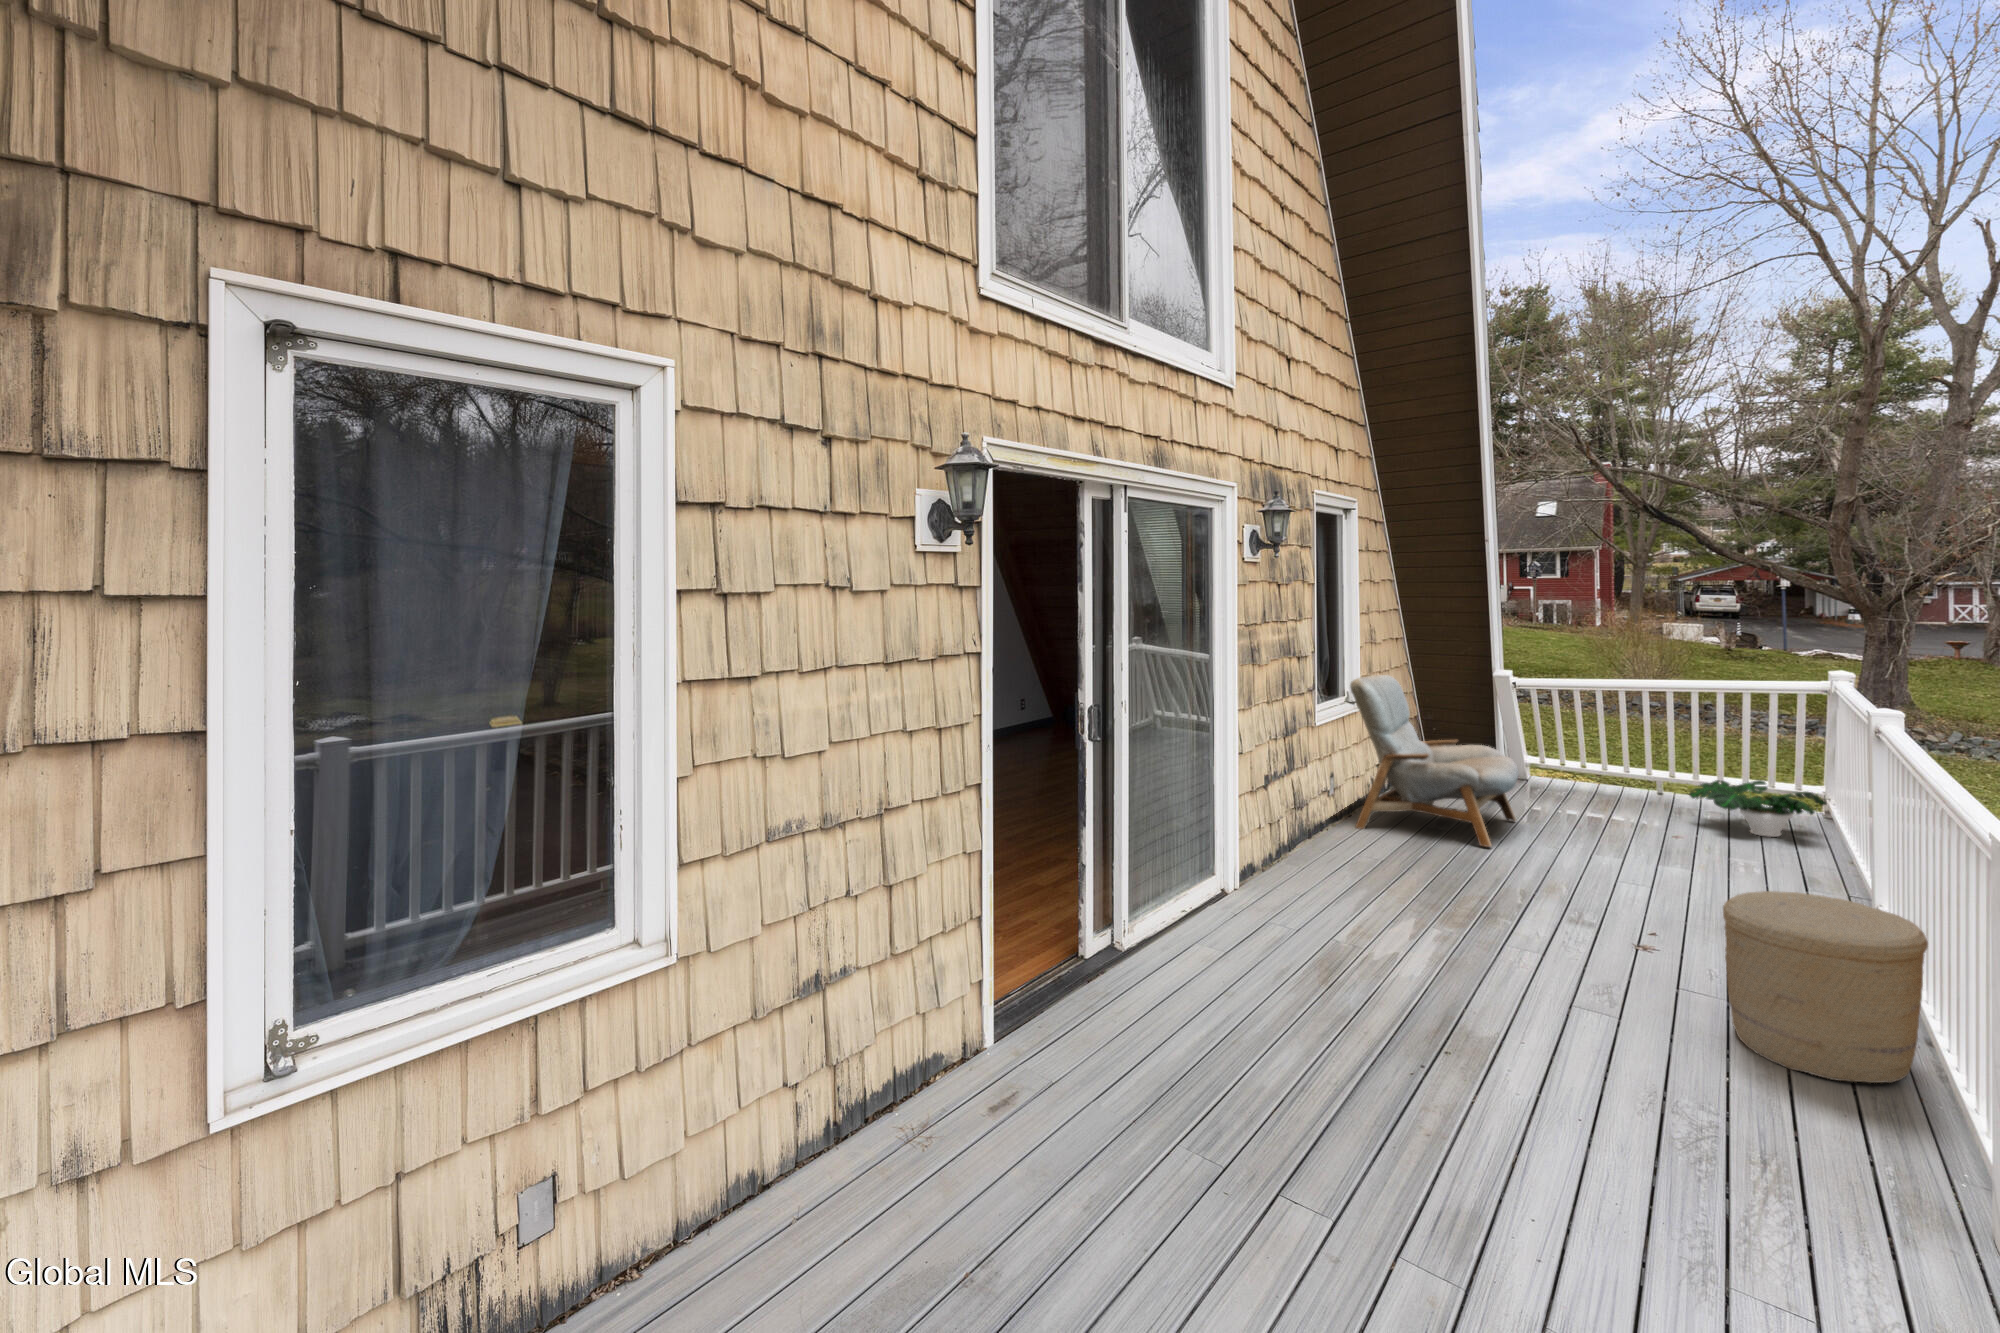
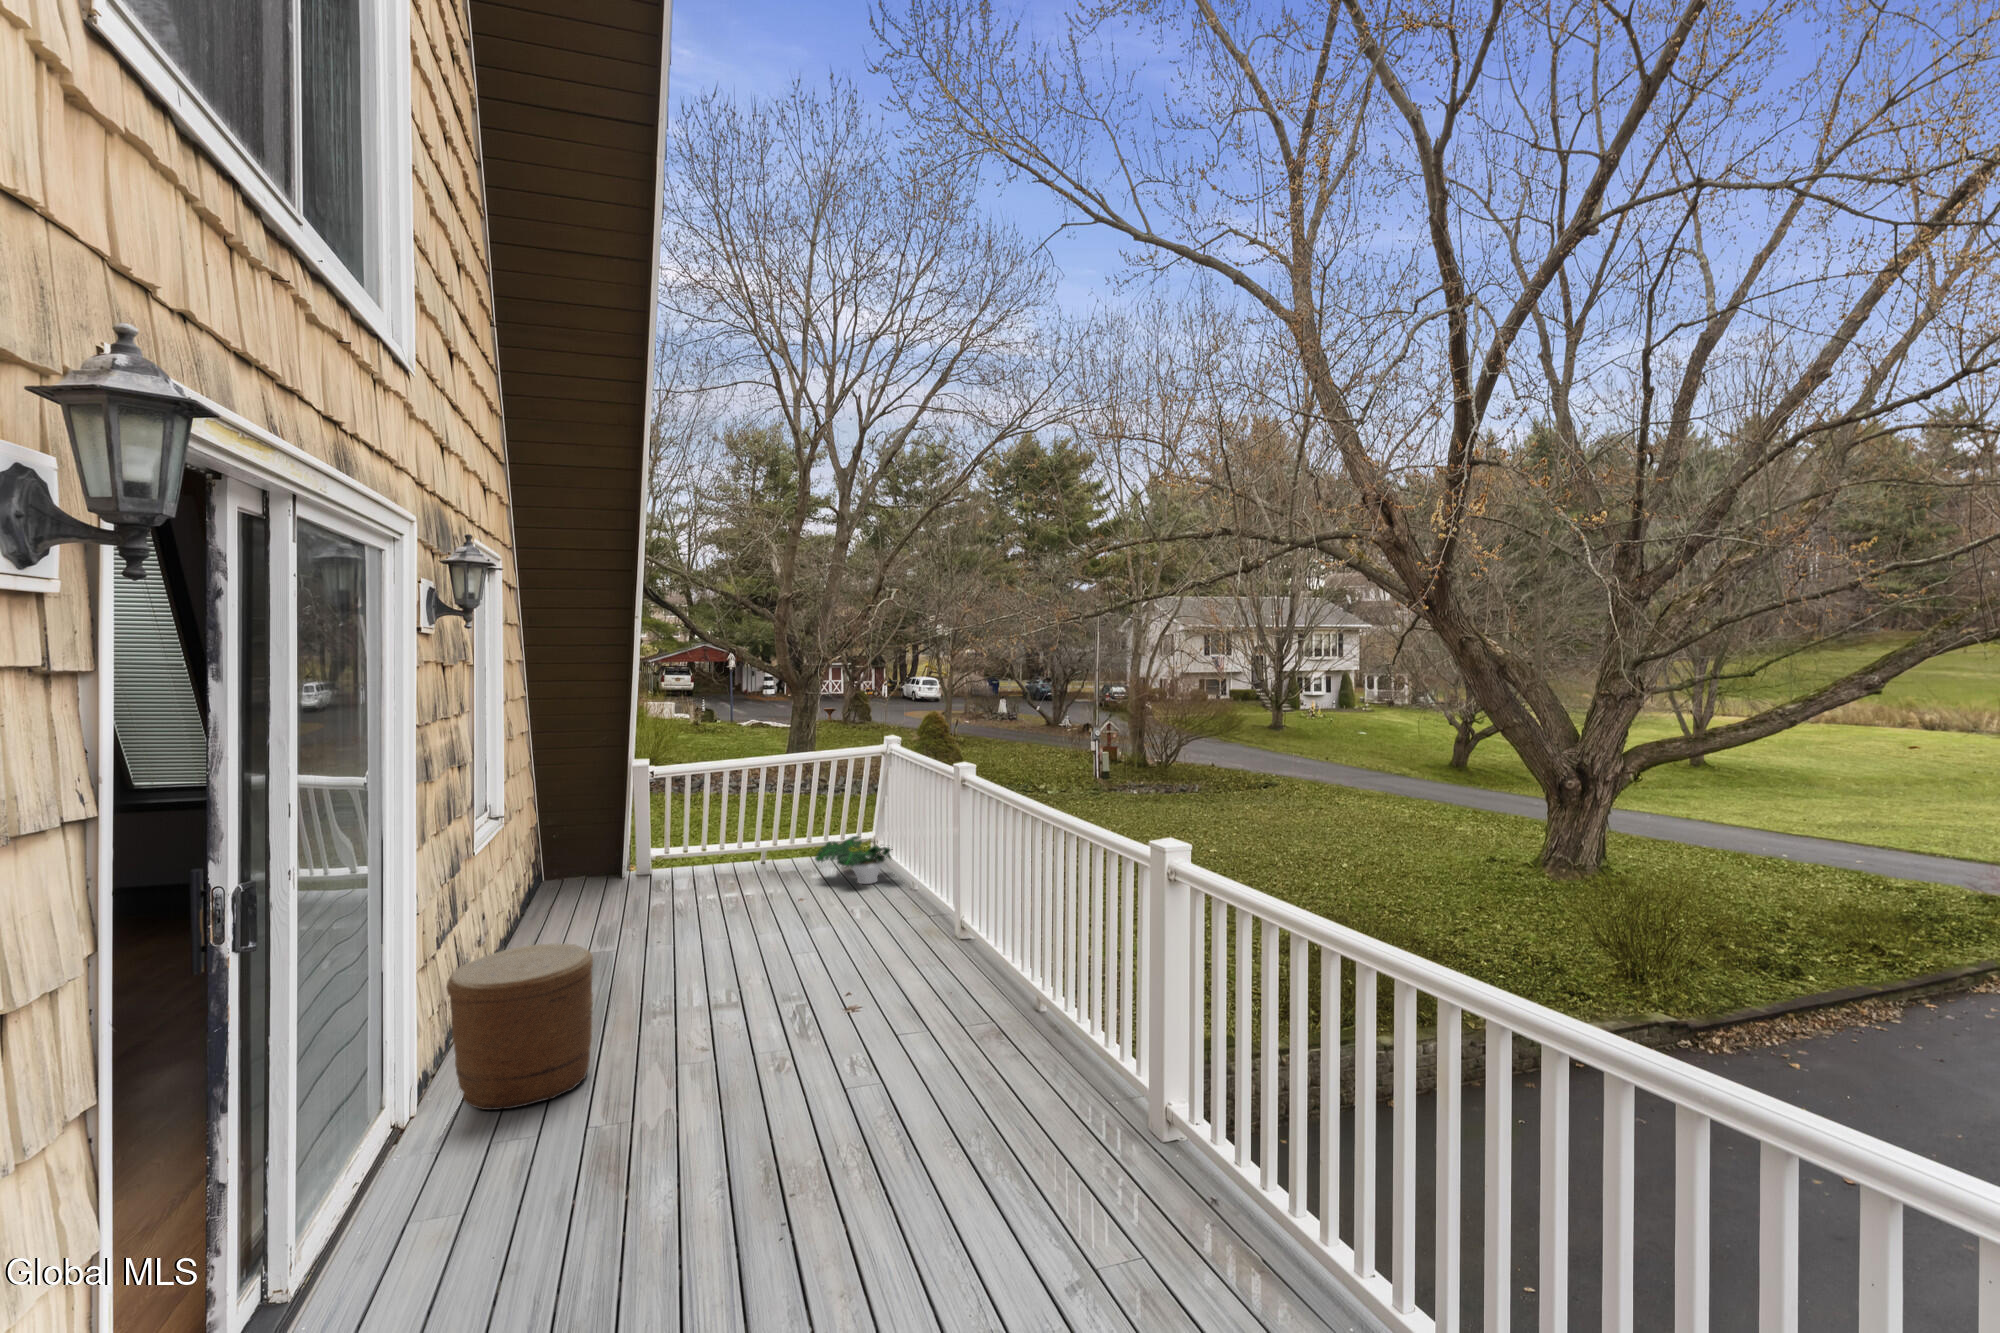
armchair: present [1350,675,1519,847] -> none [504,776,698,979]
woven basket: present [1723,891,1928,1083] -> present [446,943,593,1110]

